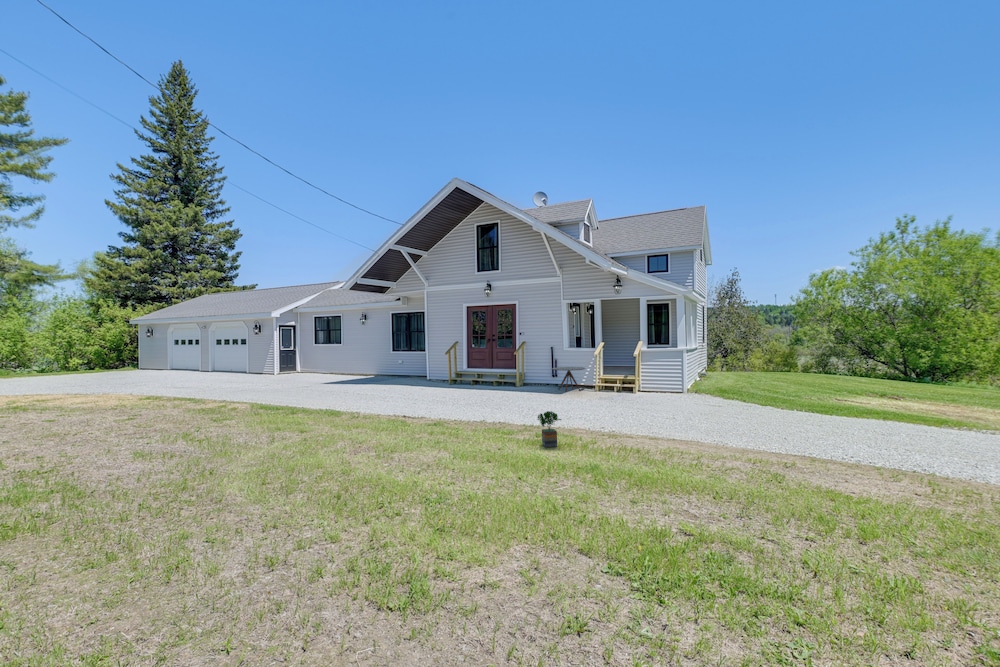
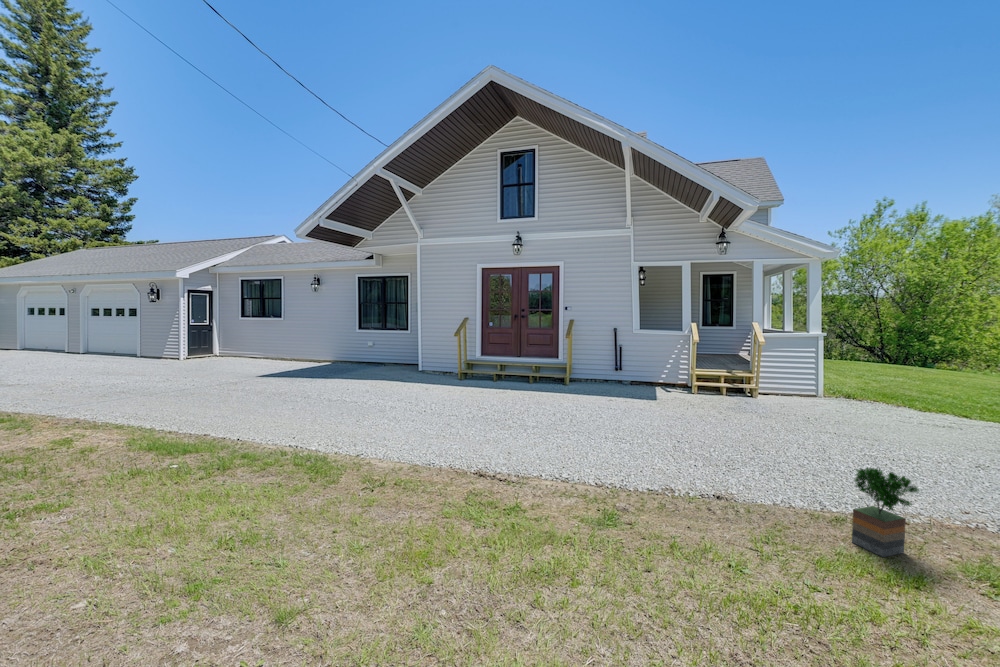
round table: present [552,367,585,392] -> none [620,358,670,395]

